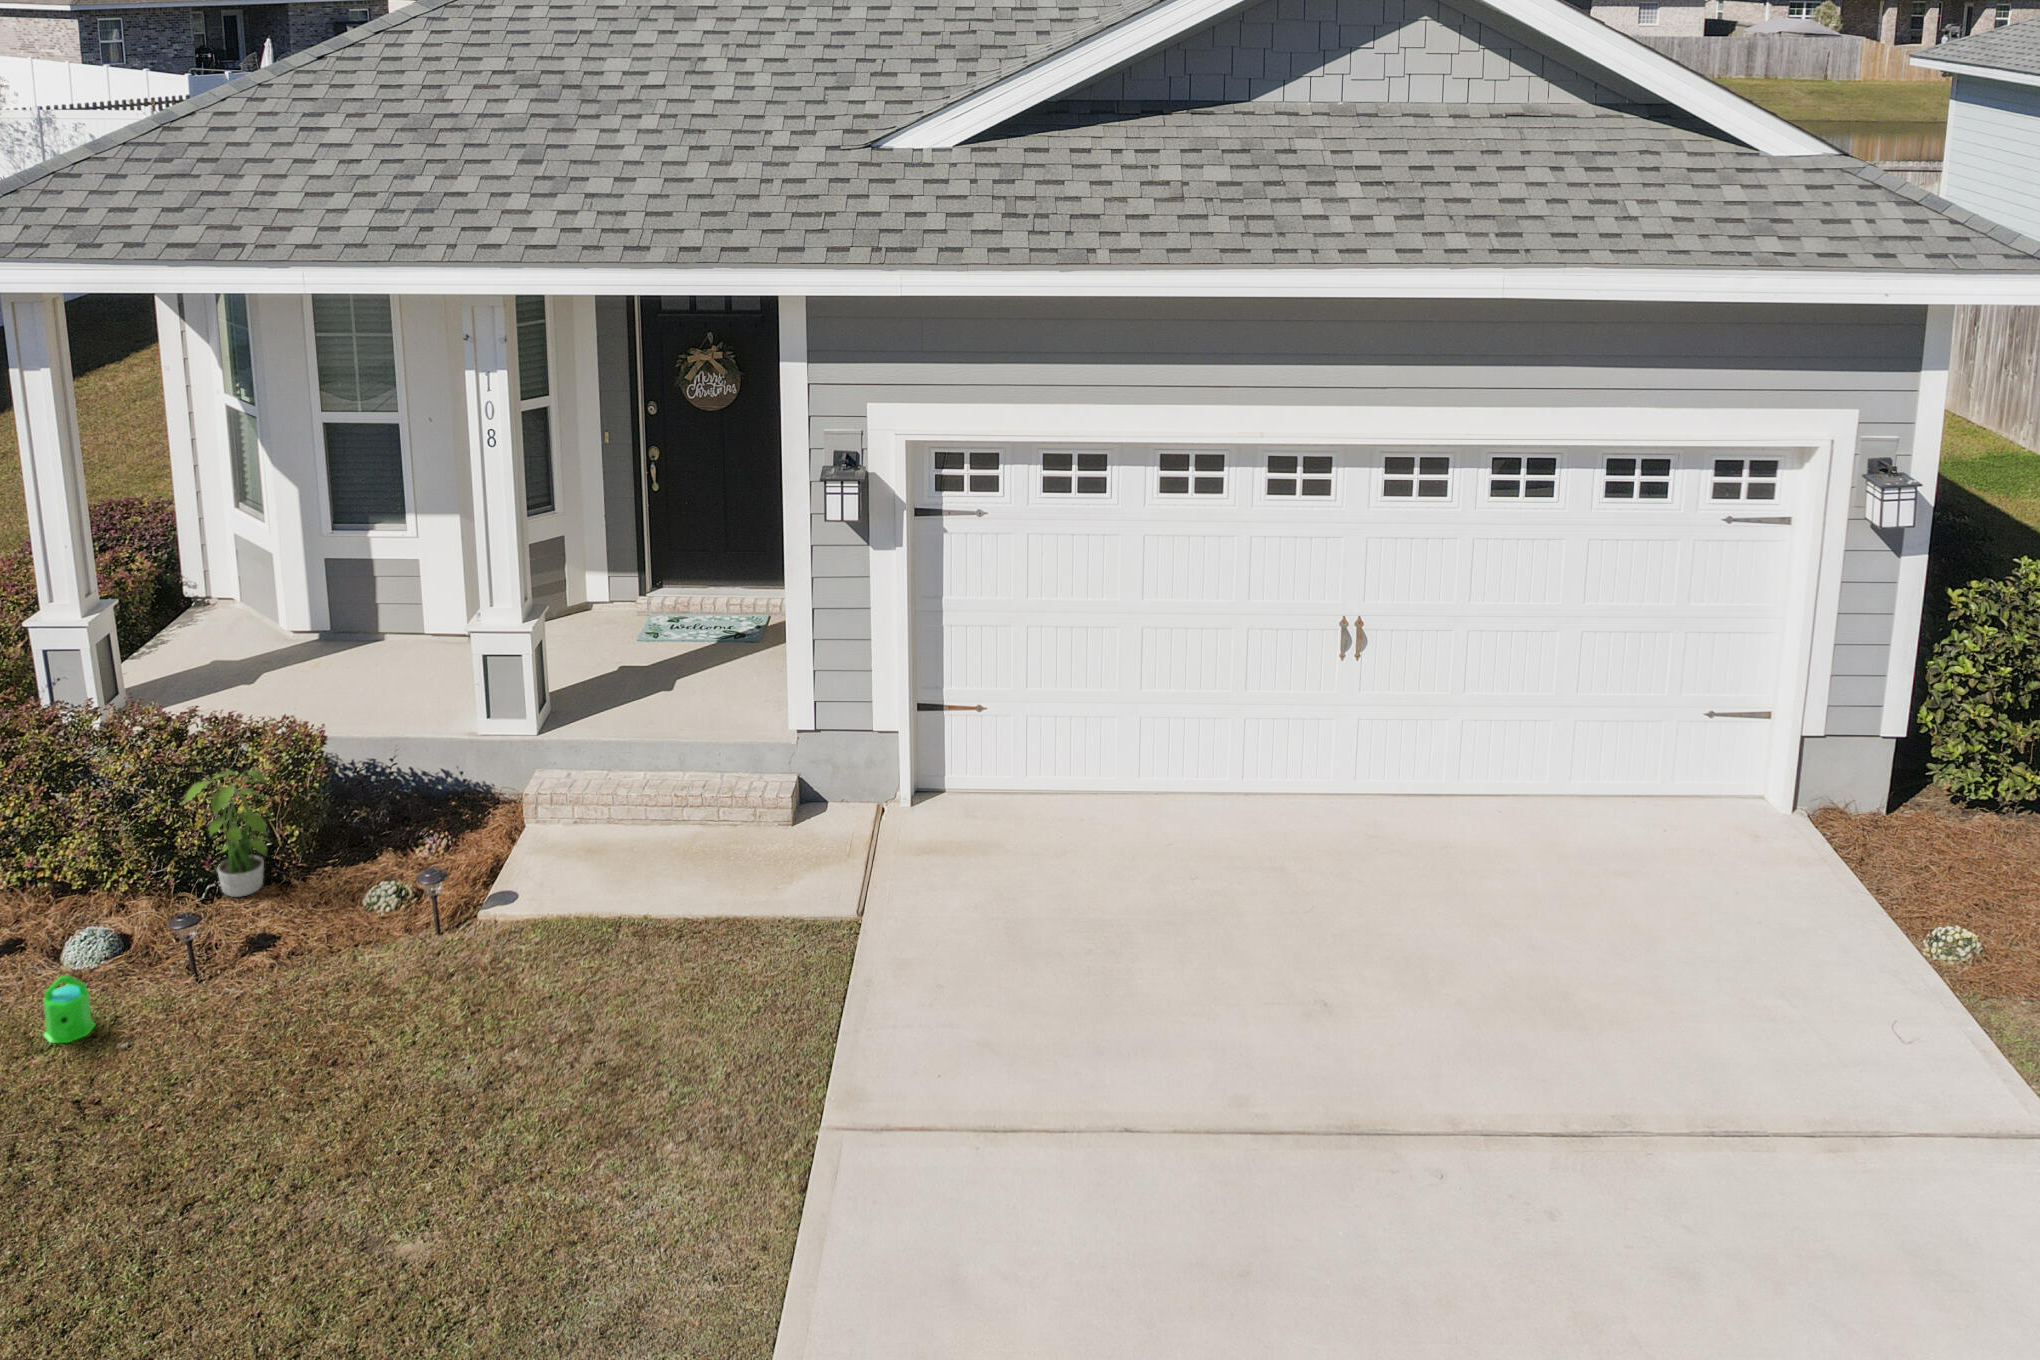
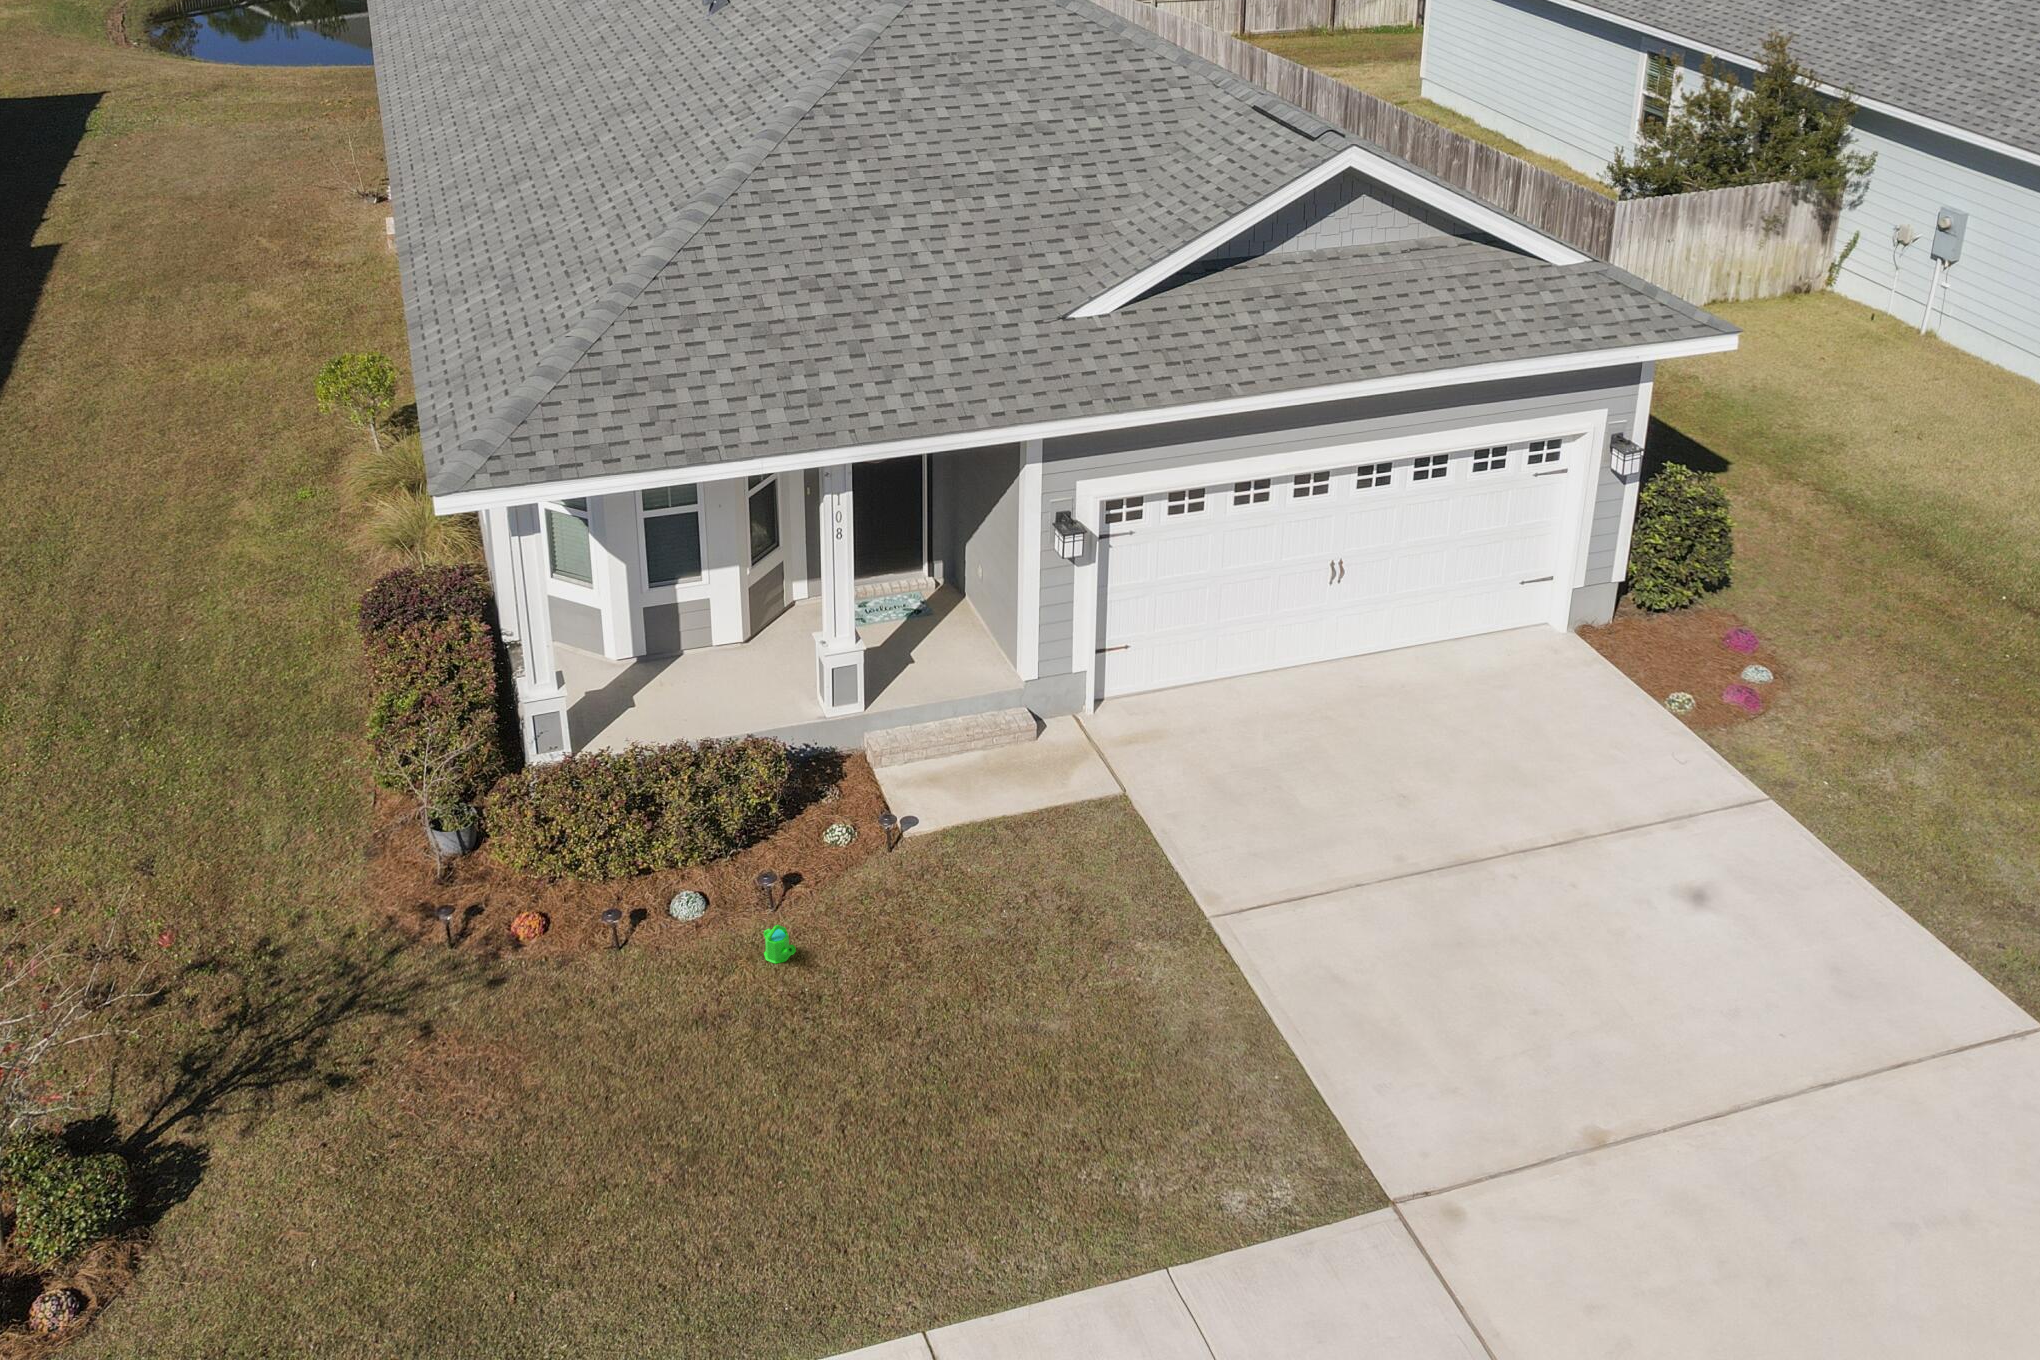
potted plant: present [183,770,272,897] -> none [749,778,803,854]

